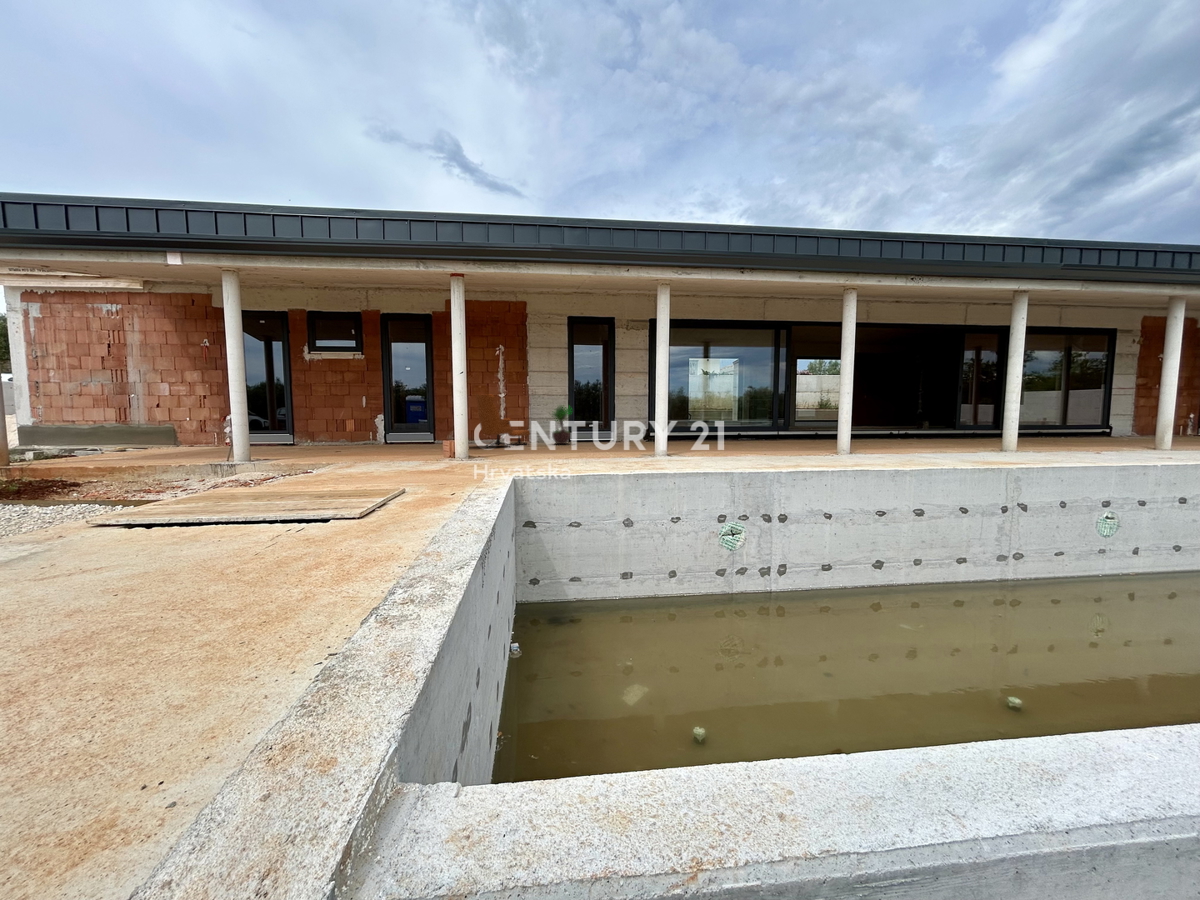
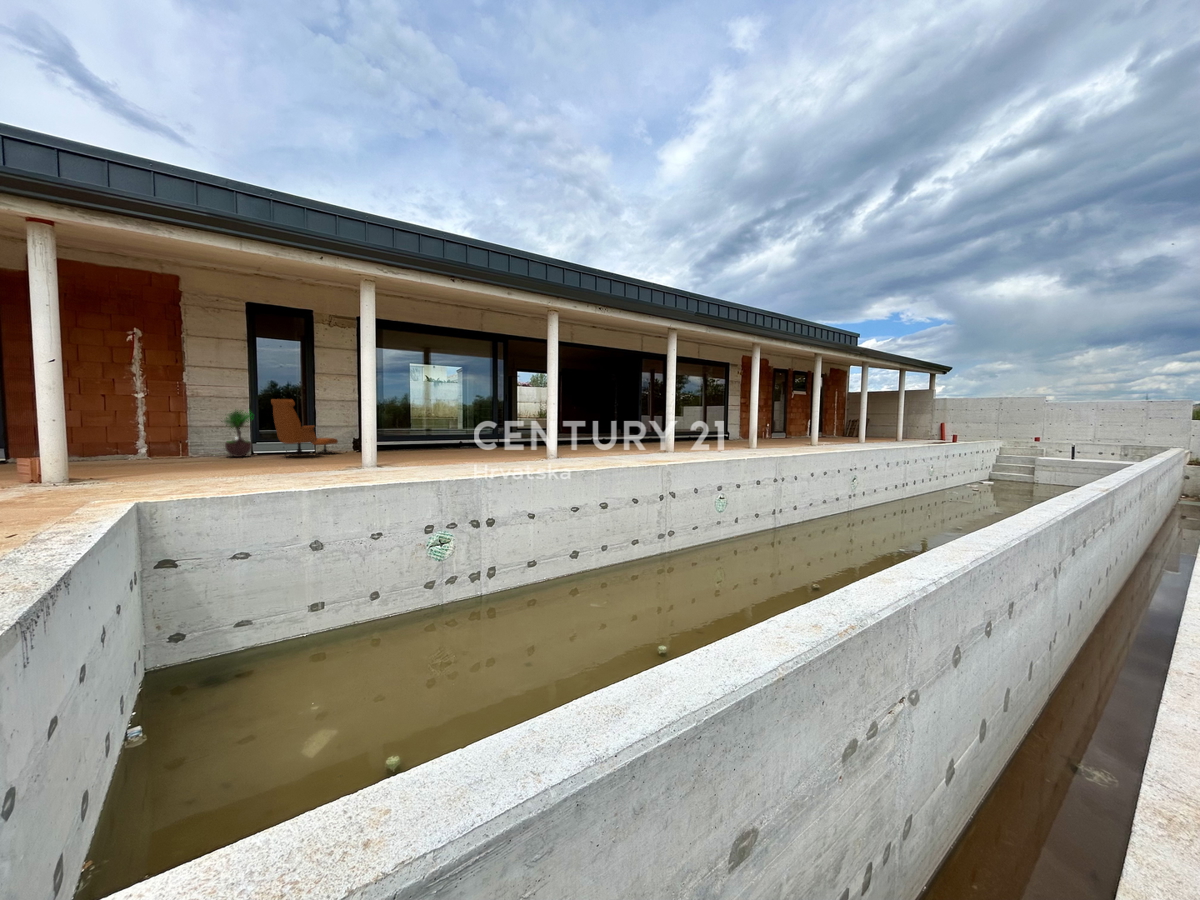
lounge chair: present [476,395,530,447] -> present [271,399,338,457]

